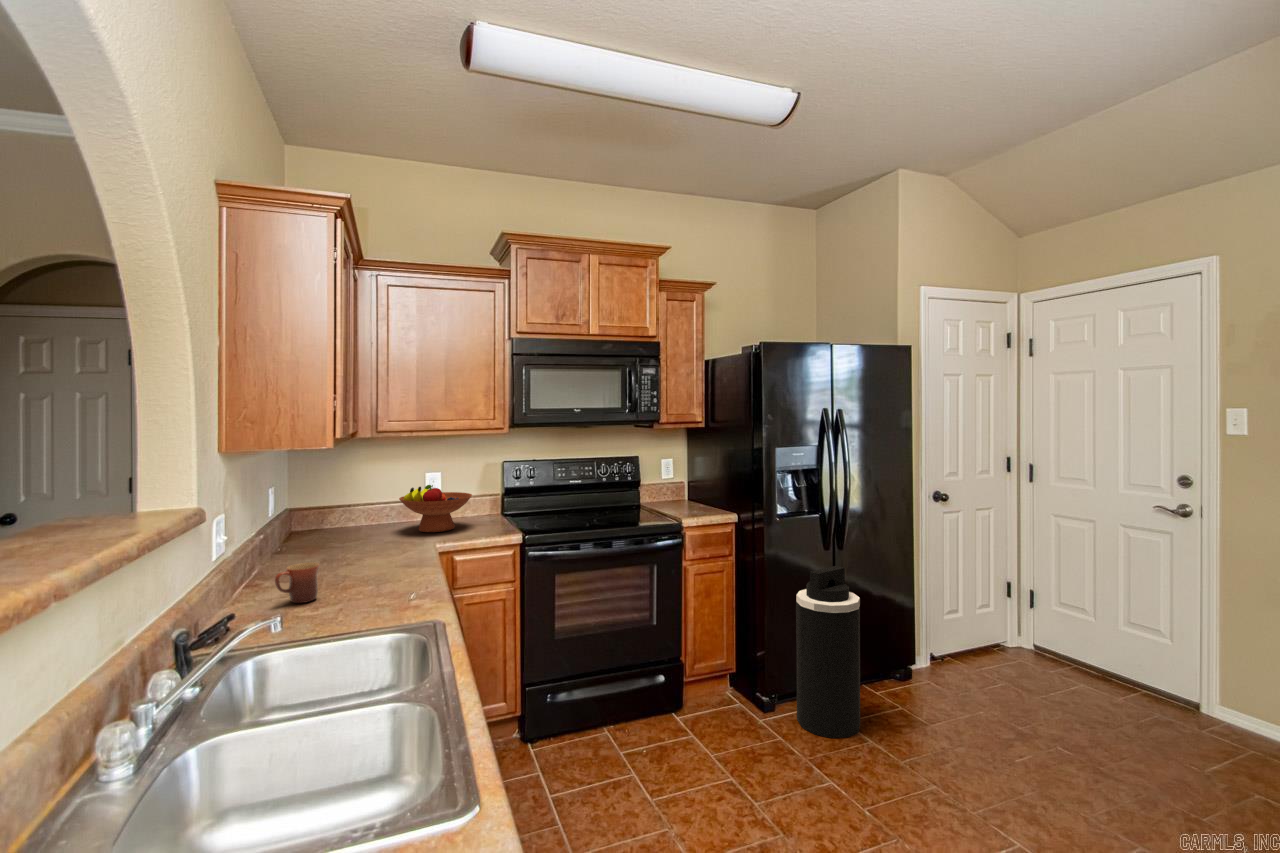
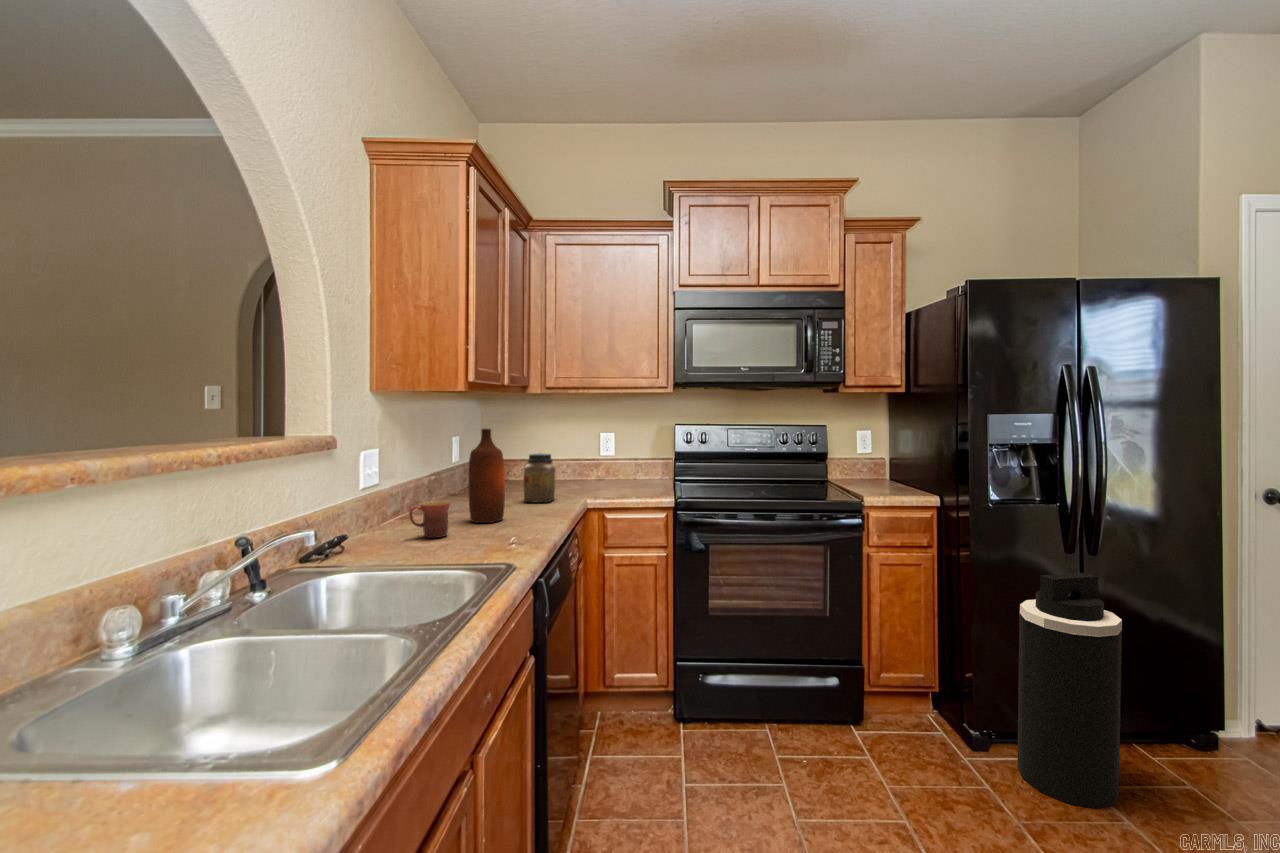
bottle: none [323,481,363,580] -> present [468,429,505,523]
fruit bowl: present [399,485,472,532] -> none [565,445,635,492]
jar: none [365,498,397,551] -> present [524,453,556,502]

